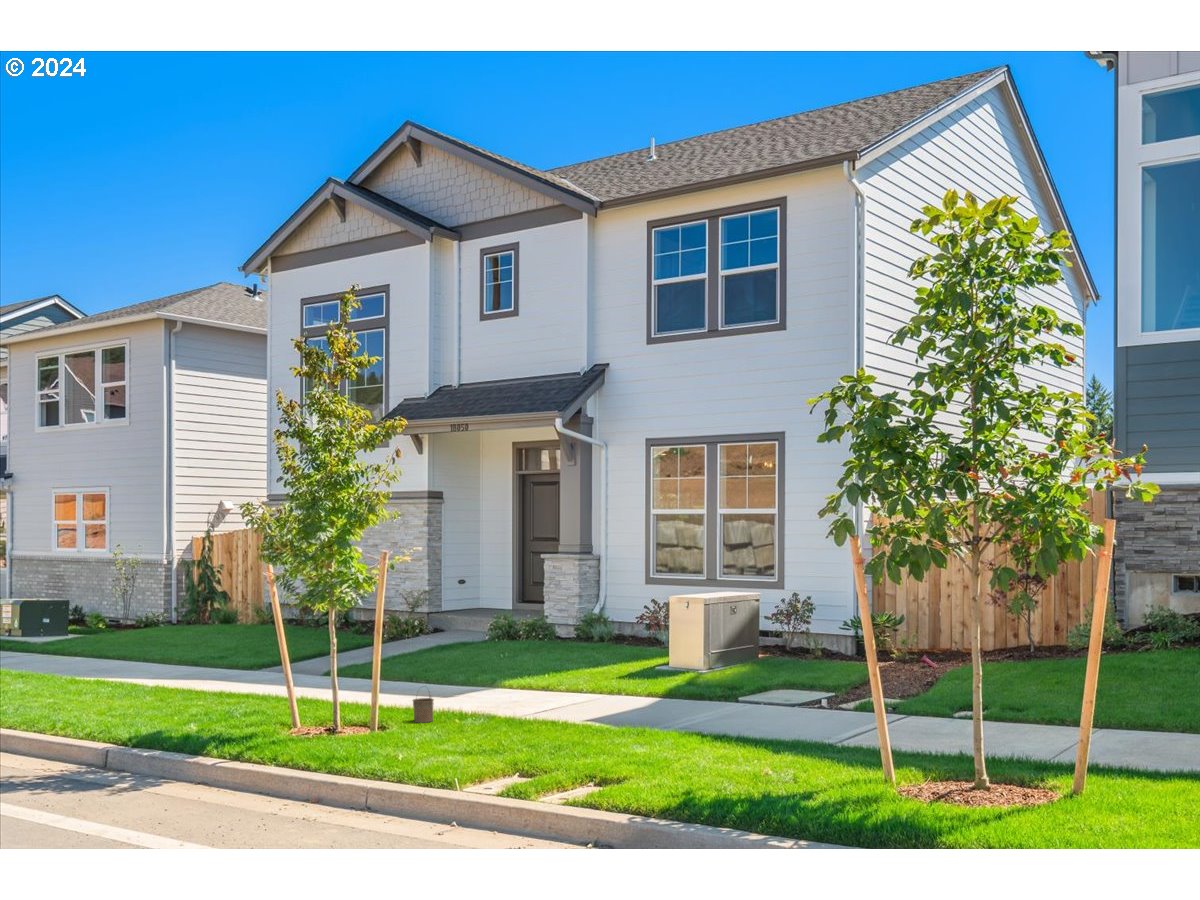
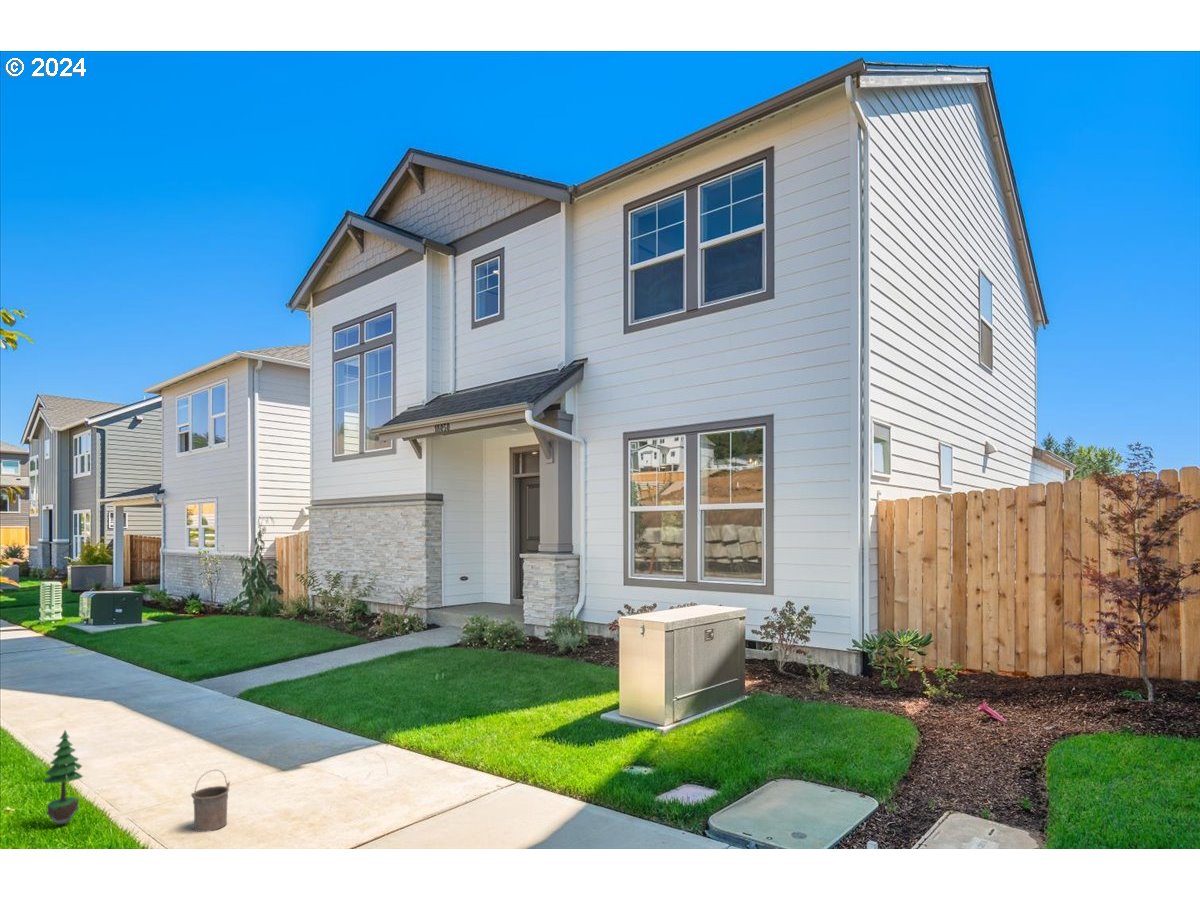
potted tree: none [316,660,338,721] -> present [44,731,83,825]

